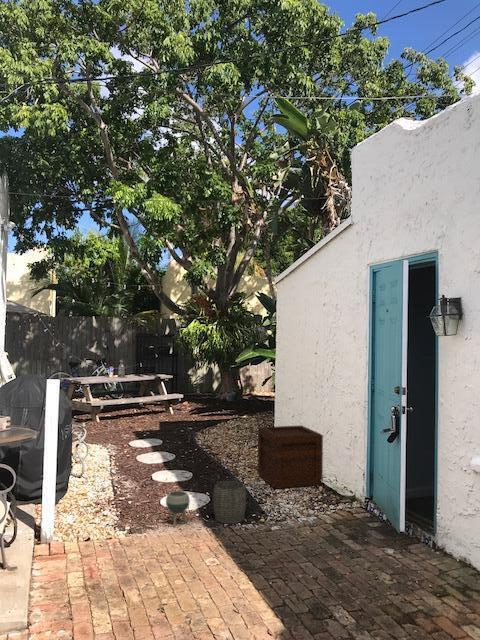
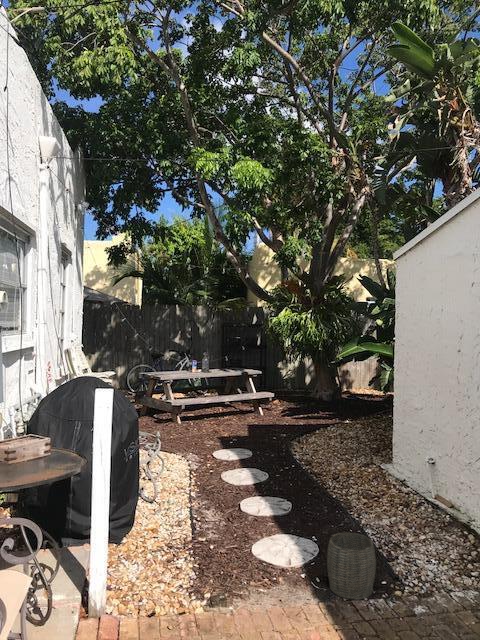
wooden crate: present [258,425,323,489] -> none [378,446,475,536]
planter: present [166,491,190,526] -> none [260,545,294,599]

